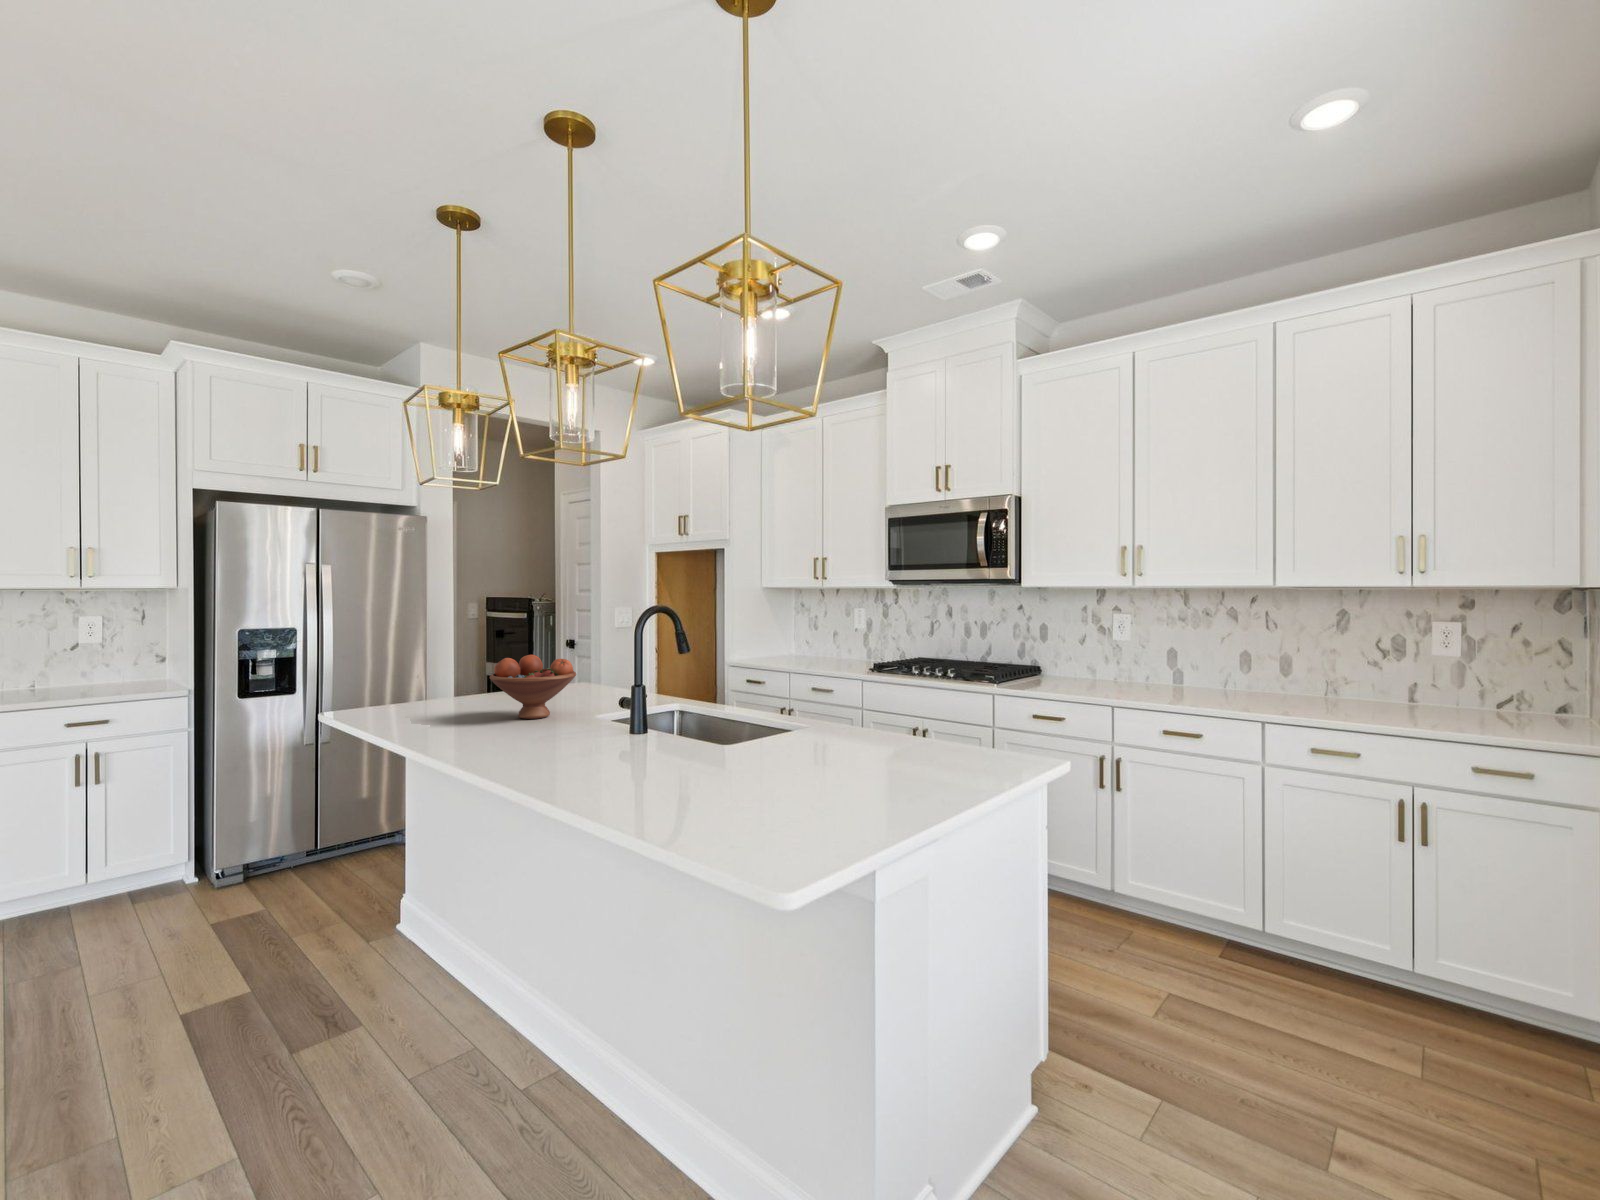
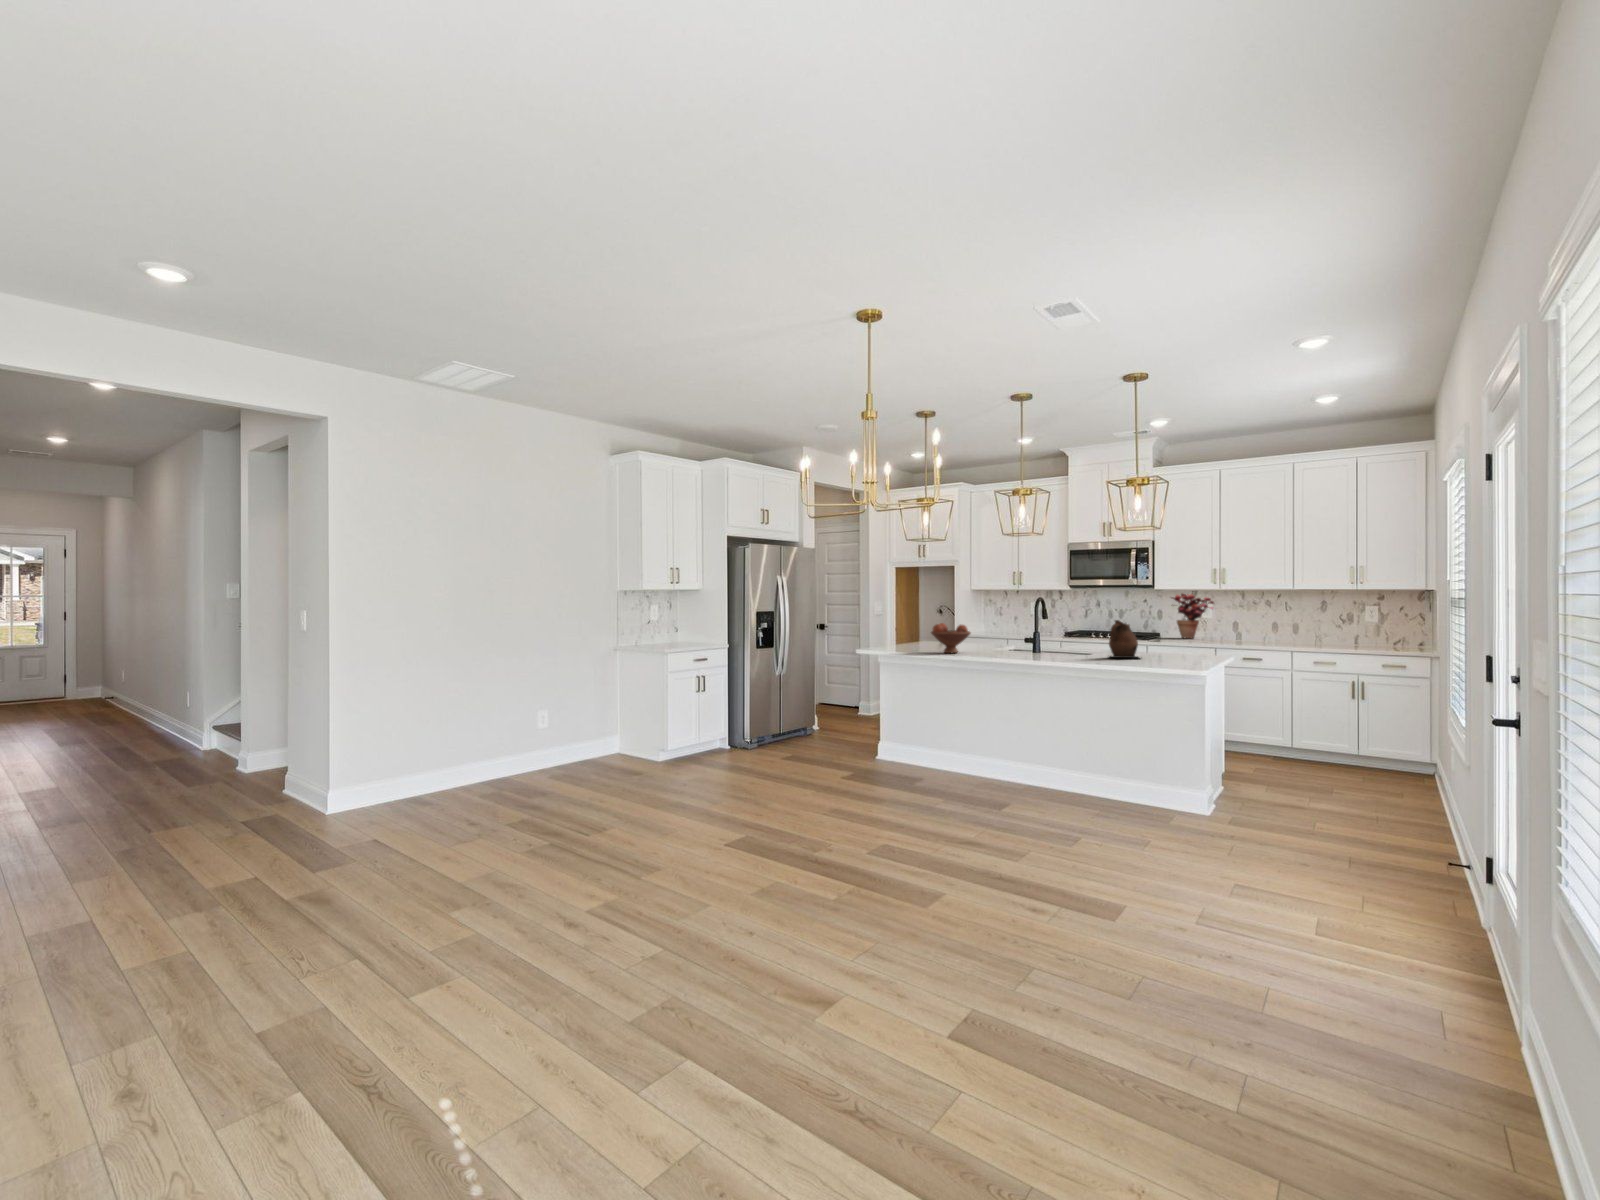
potted plant: none [1052,594,1133,677] -> present [1172,594,1214,638]
ceramic pitcher: none [739,666,825,772] -> present [1109,620,1138,658]

